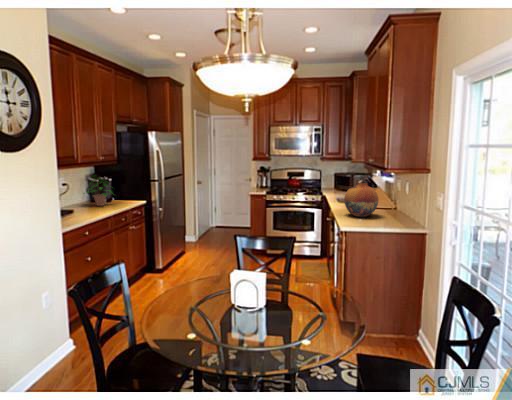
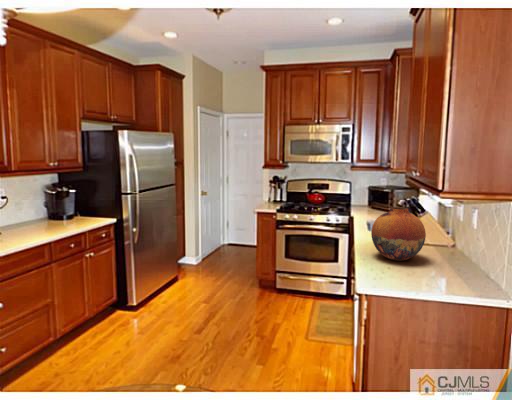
potted plant: present [87,178,112,206] -> none [25,186,75,226]

